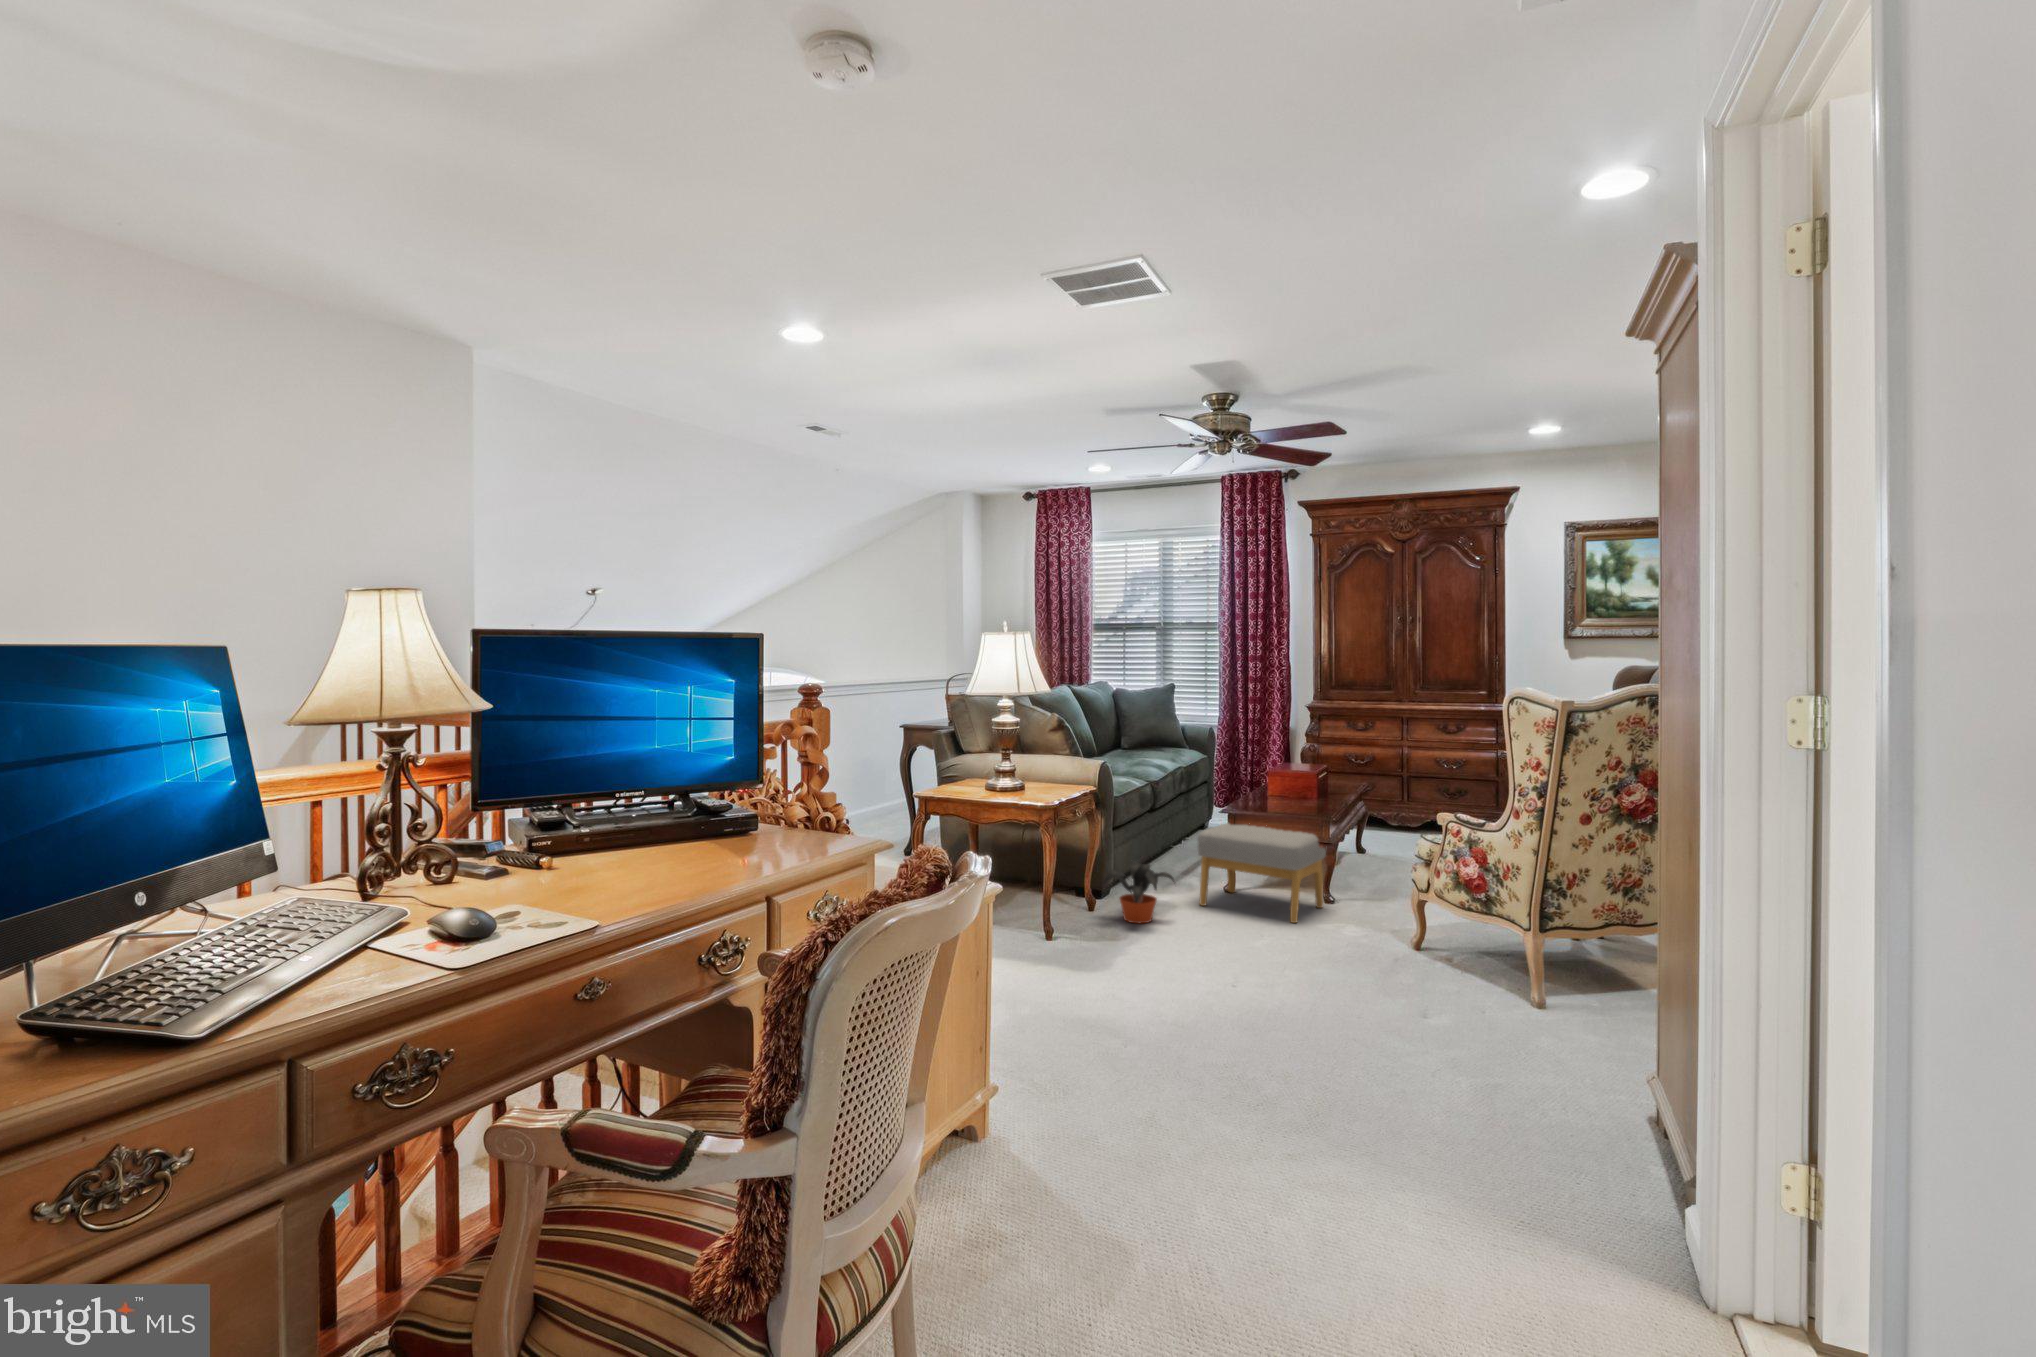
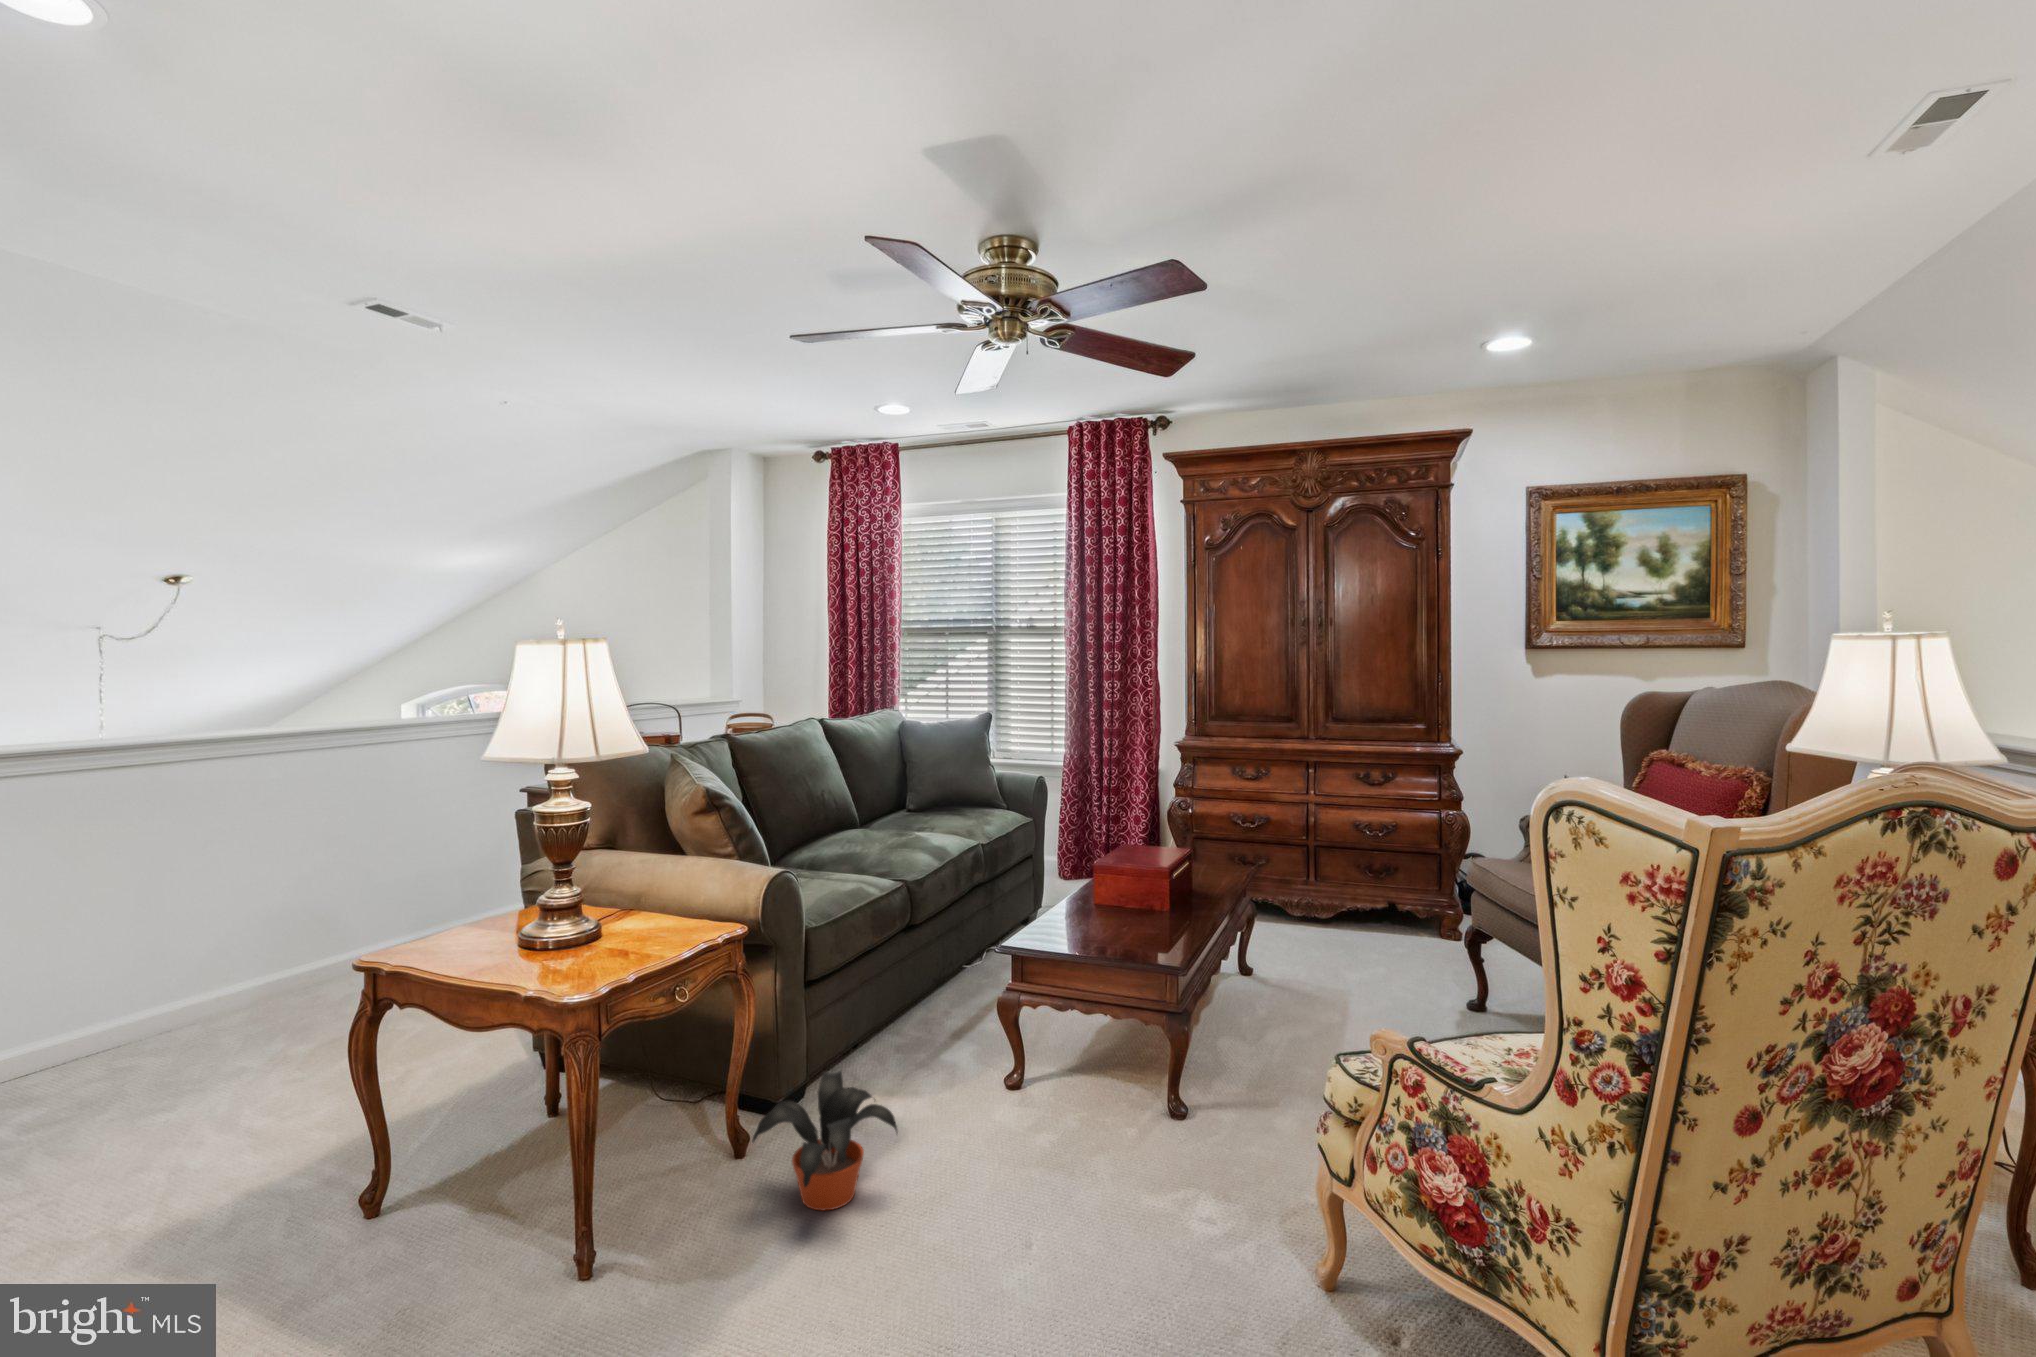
footstool: present [1198,823,1326,923] -> none [956,973,1181,1195]

